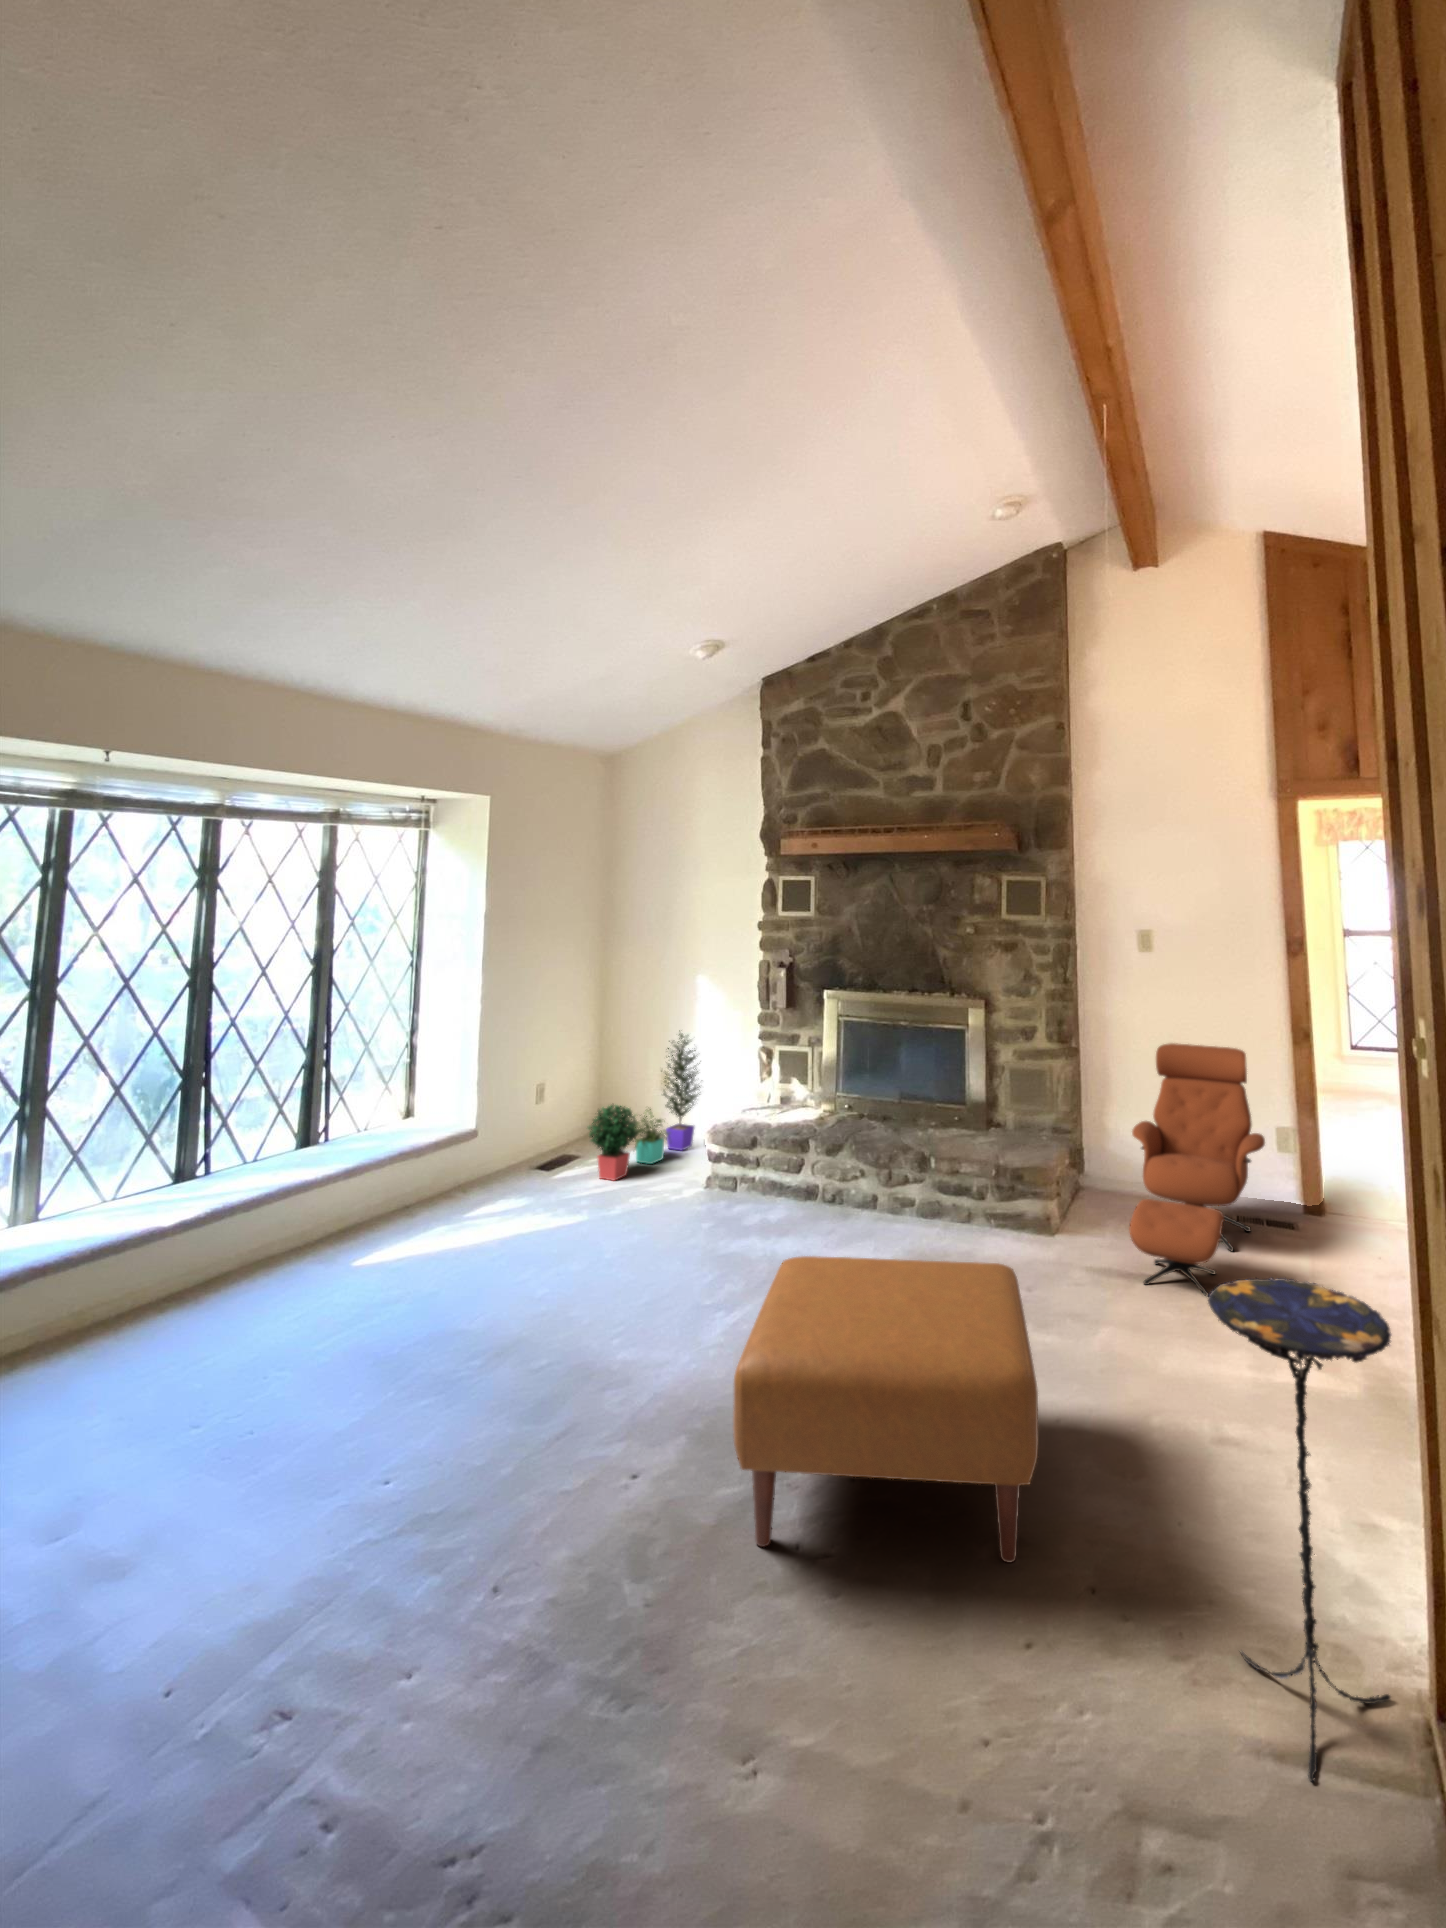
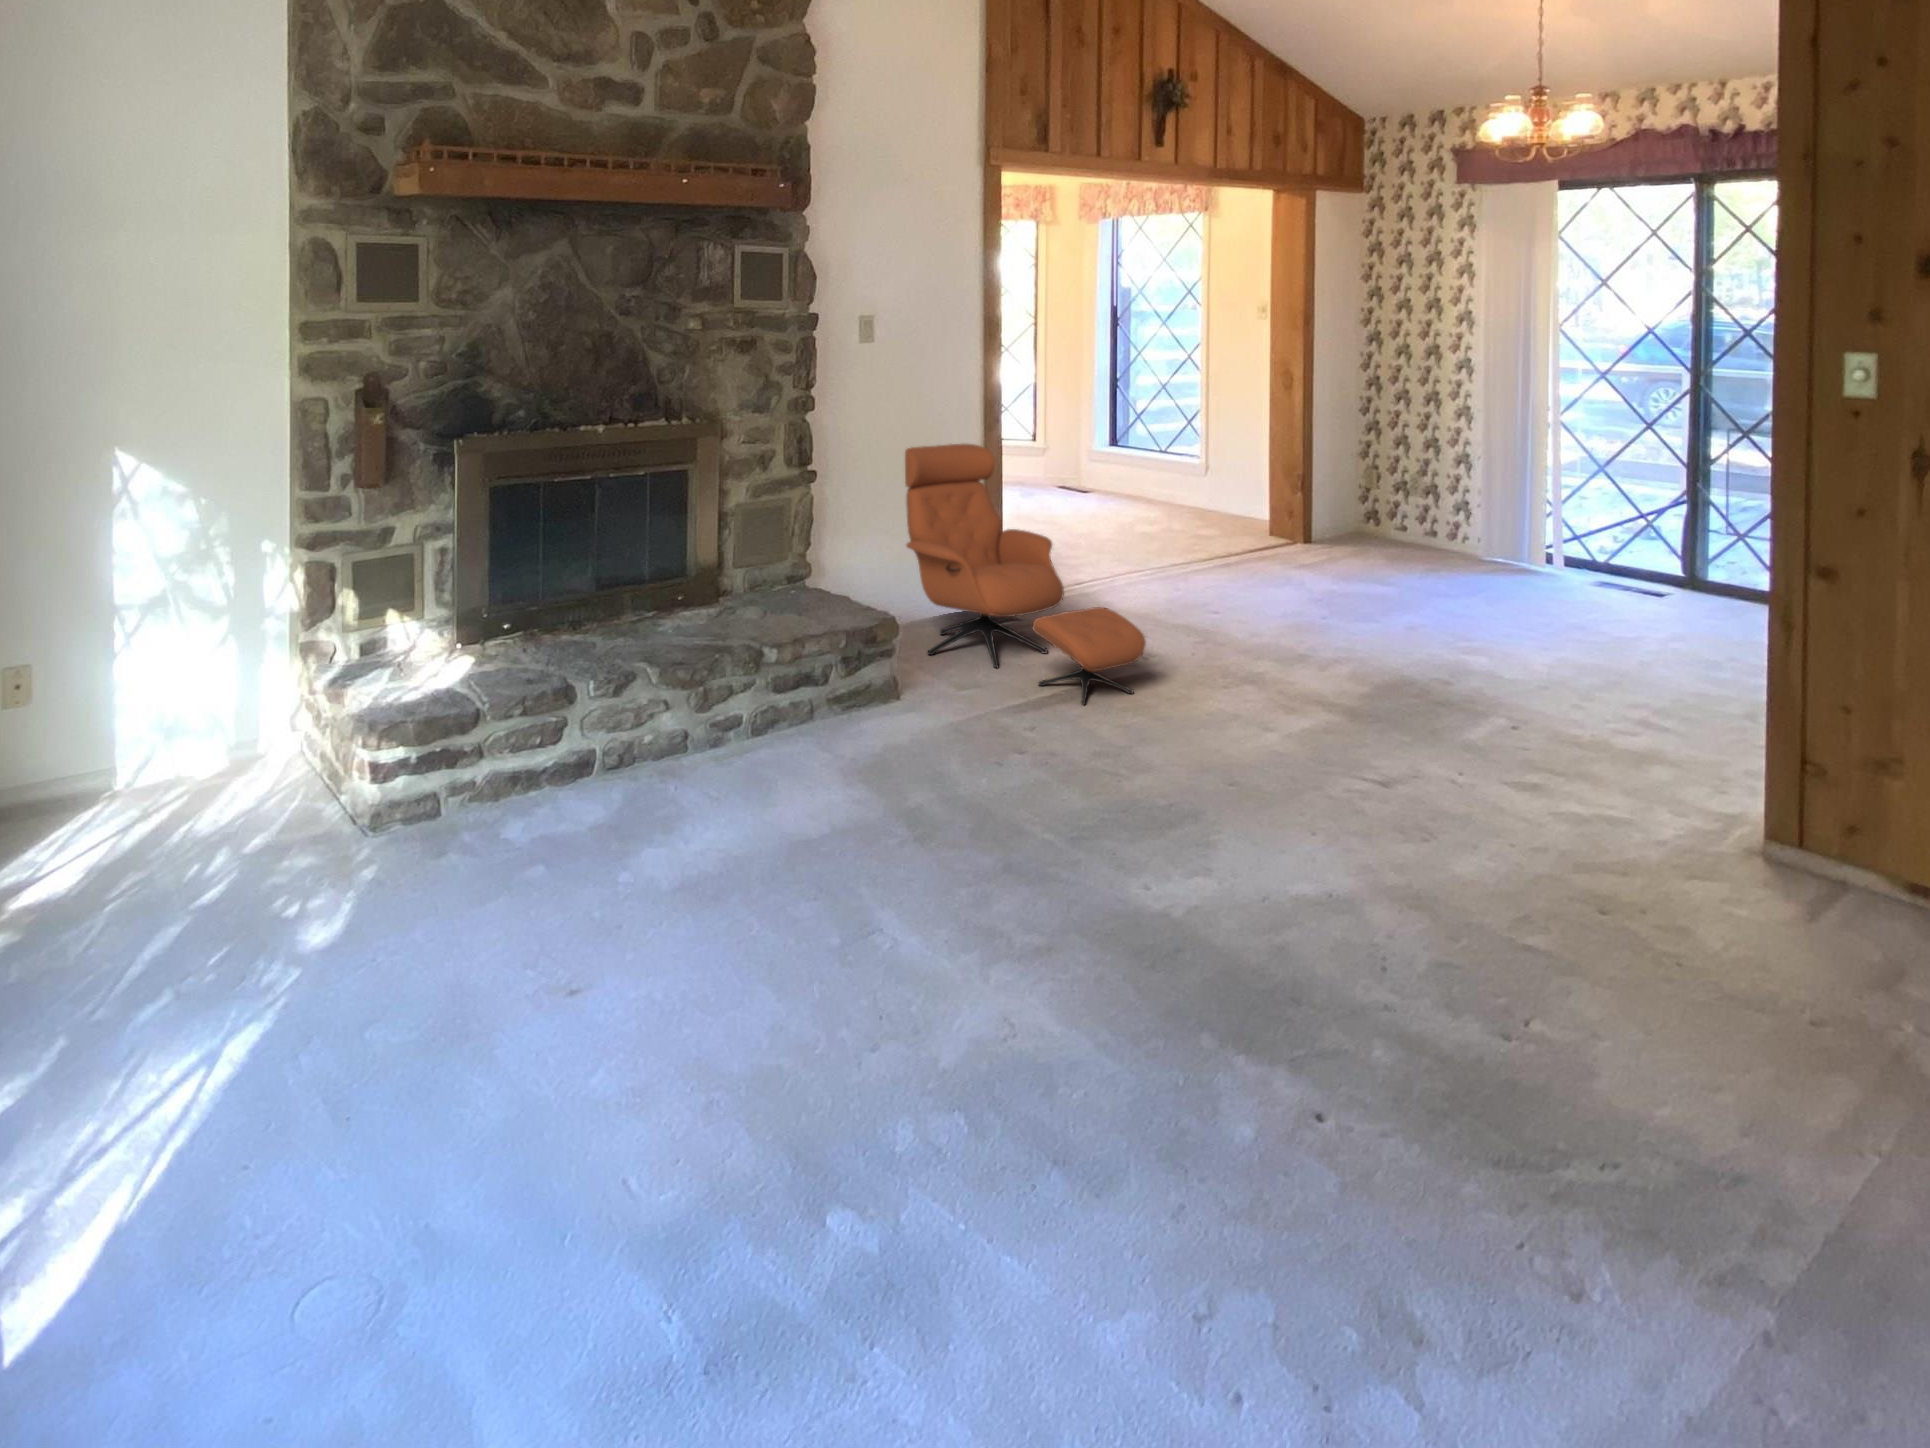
potted plant: present [588,1030,700,1181] -> none [82,557,221,914]
ottoman: present [733,1256,1038,1563] -> none [1227,688,1637,1067]
side table: present [1208,1278,1391,1782] -> none [1719,578,1889,915]

